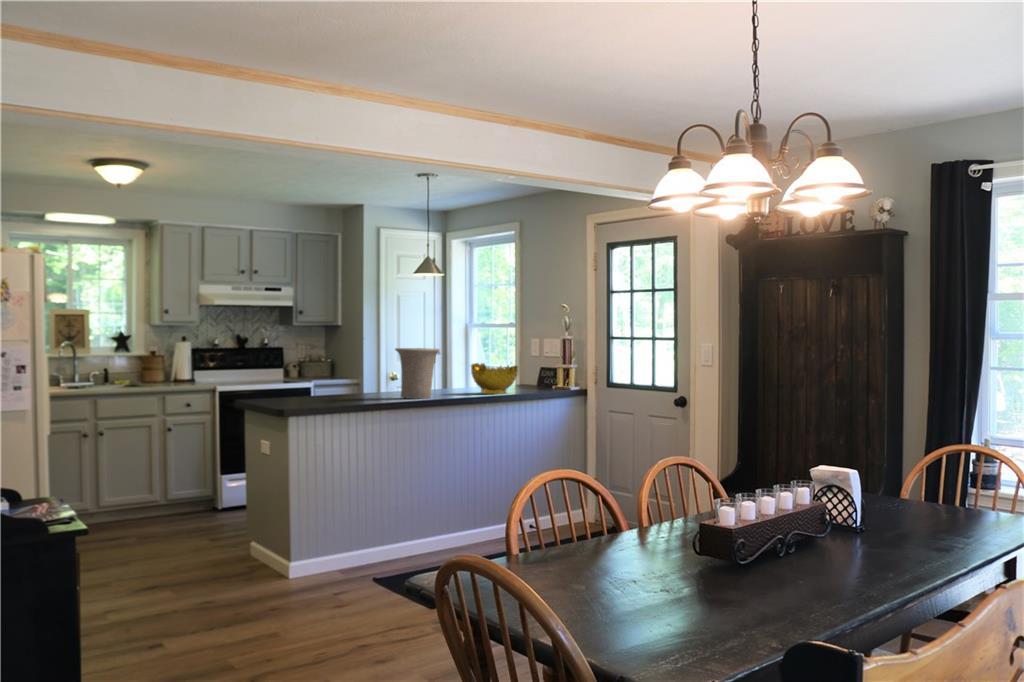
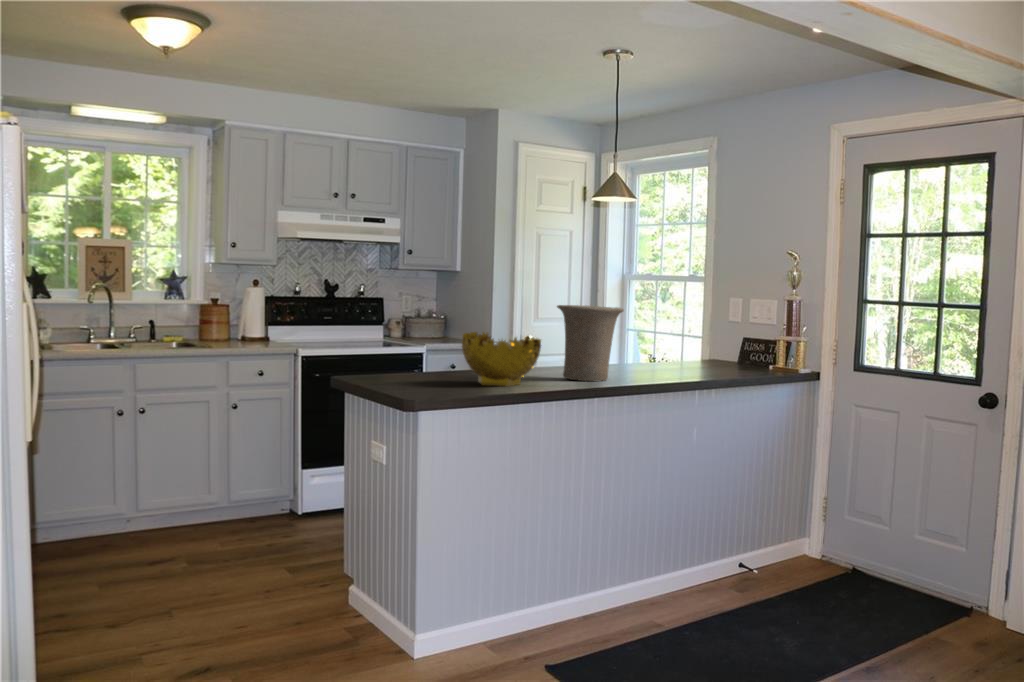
decorative bowl: present [471,363,518,394] -> present [462,332,541,386]

